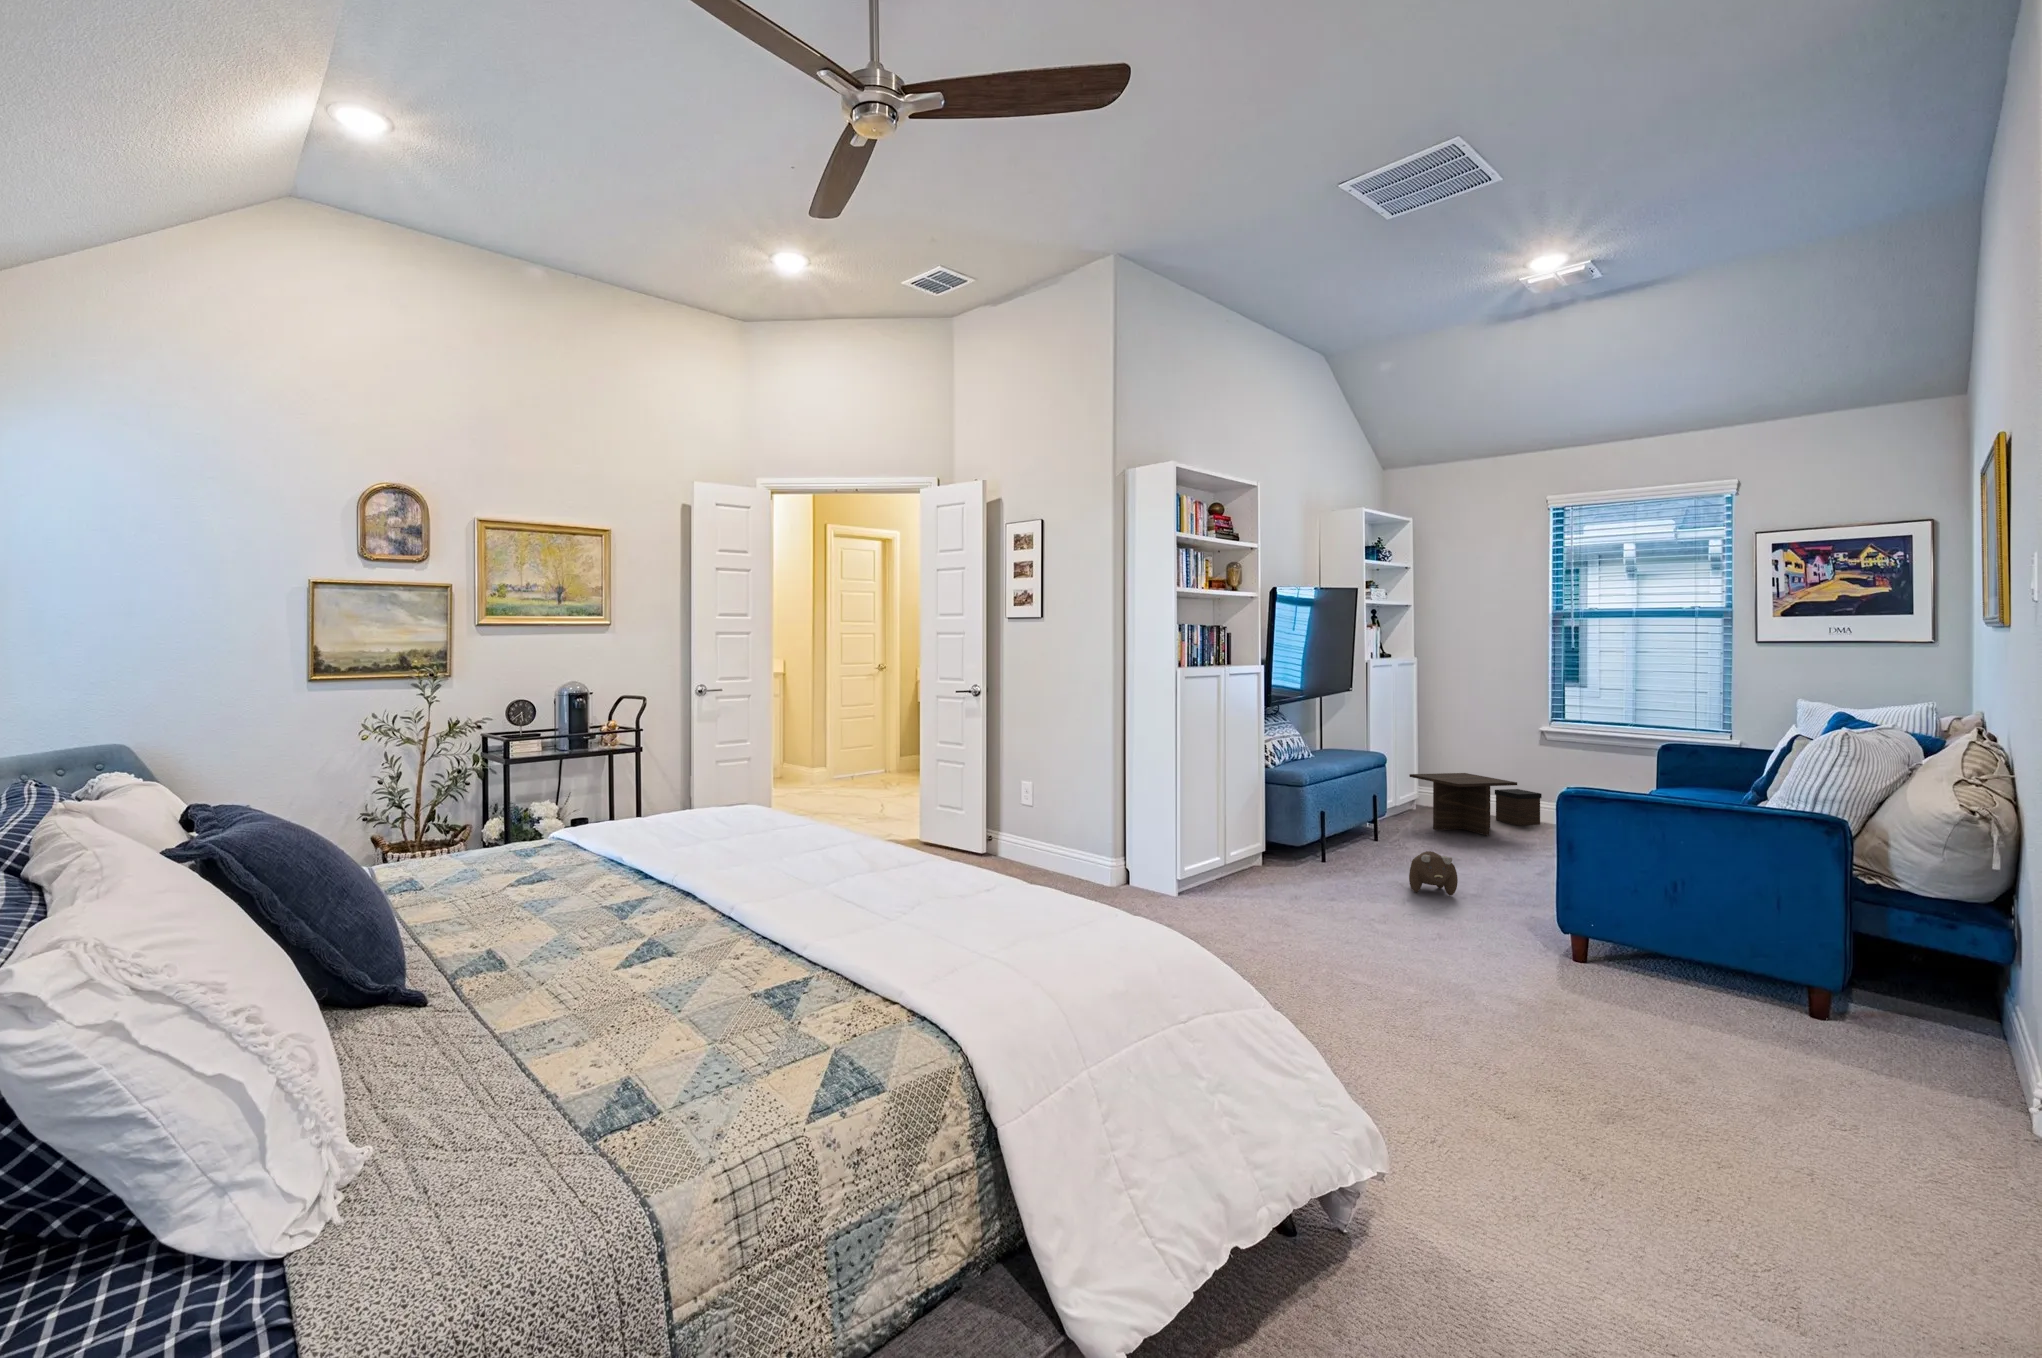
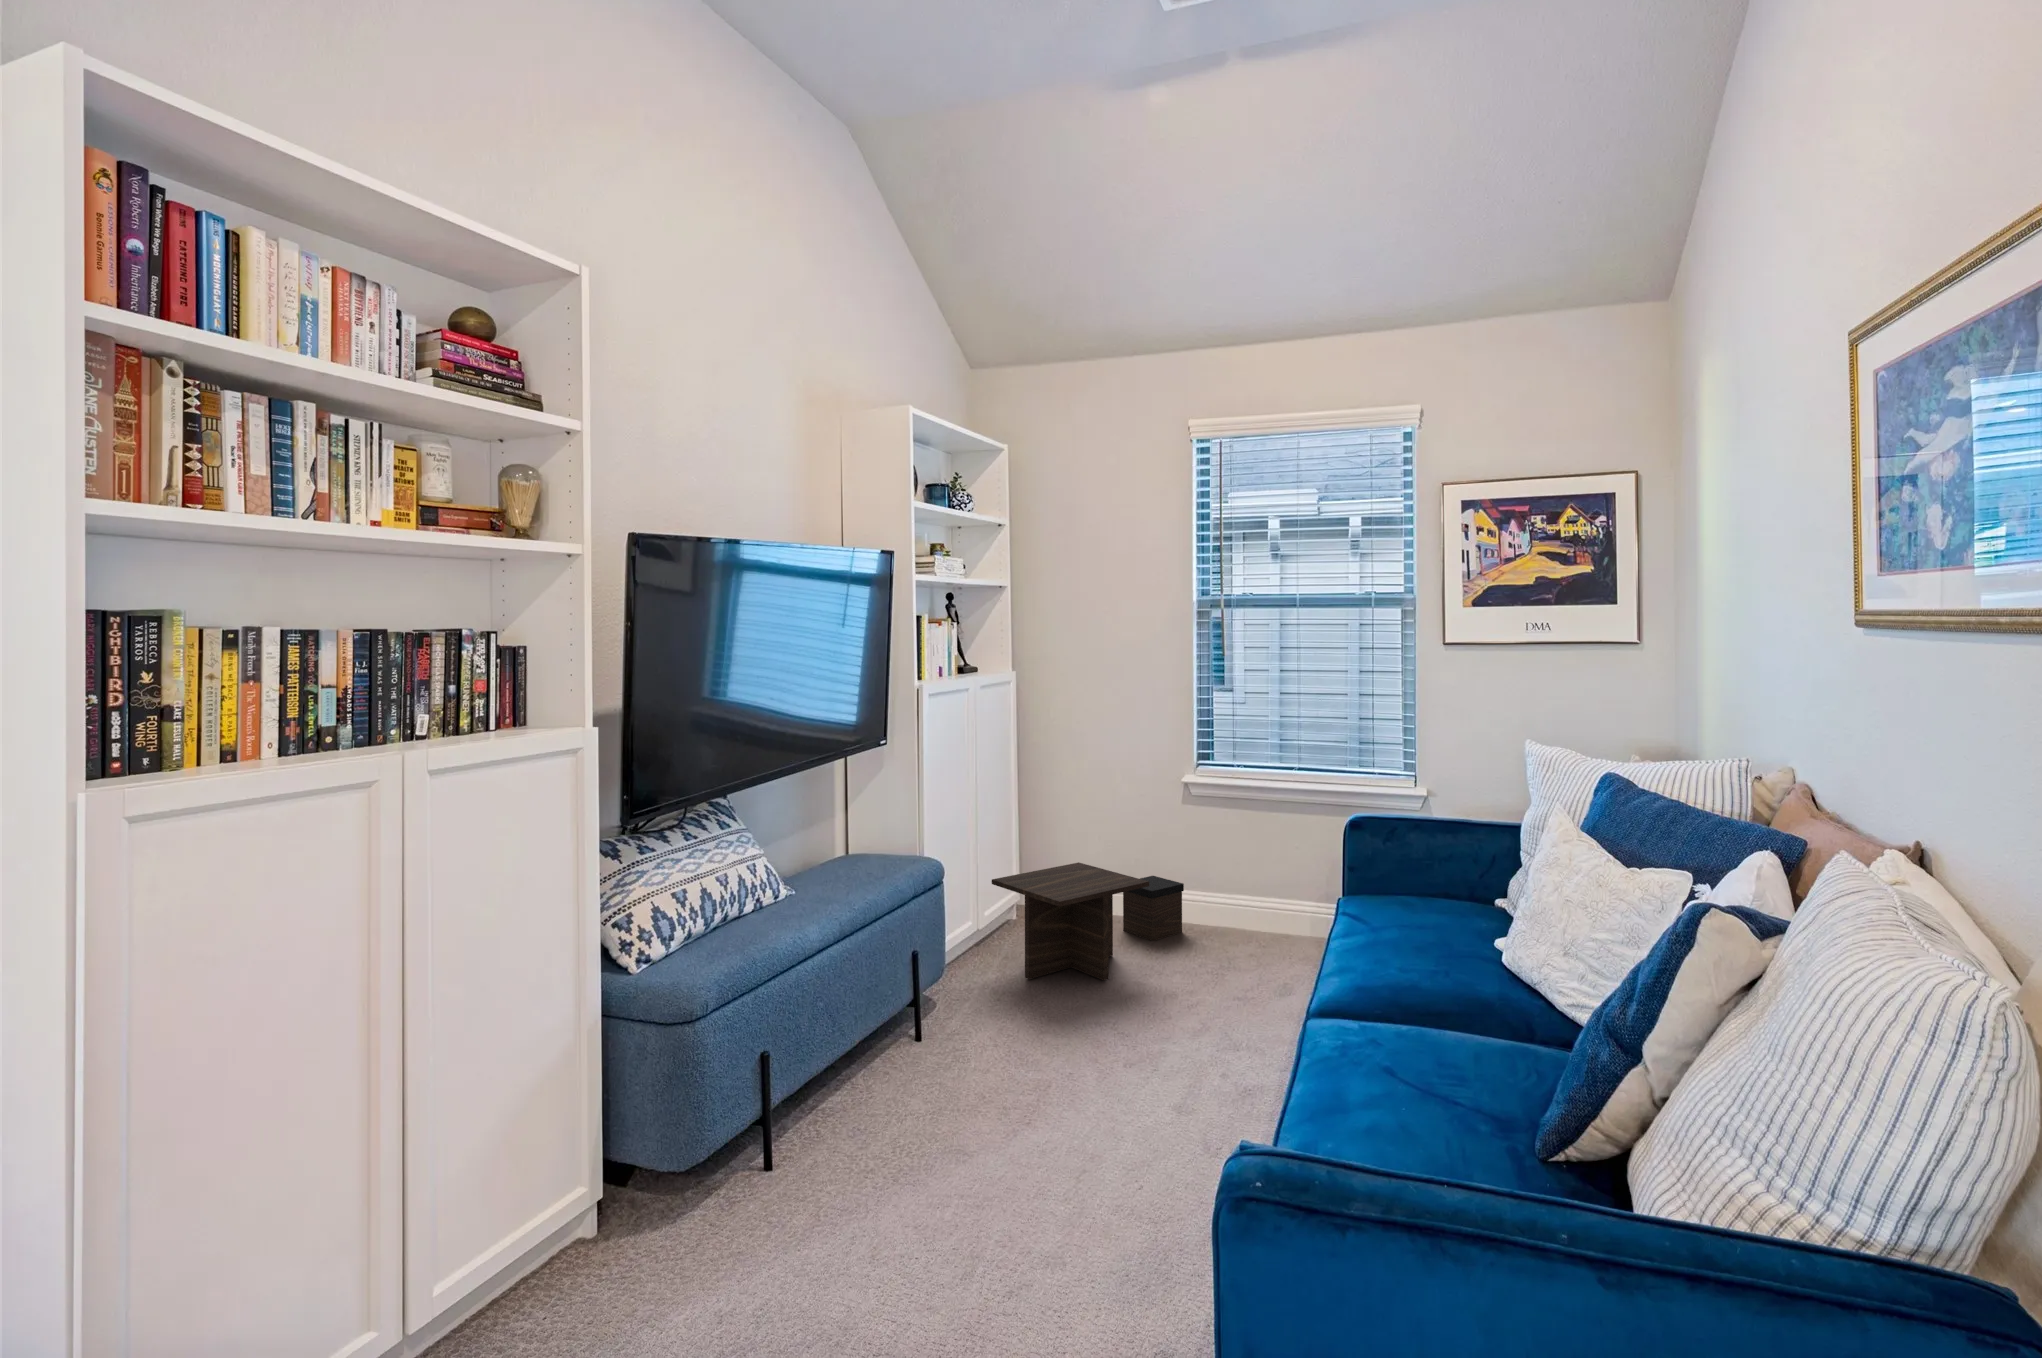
plush toy: present [1409,851,1458,895] -> none [915,1141,1016,1255]

